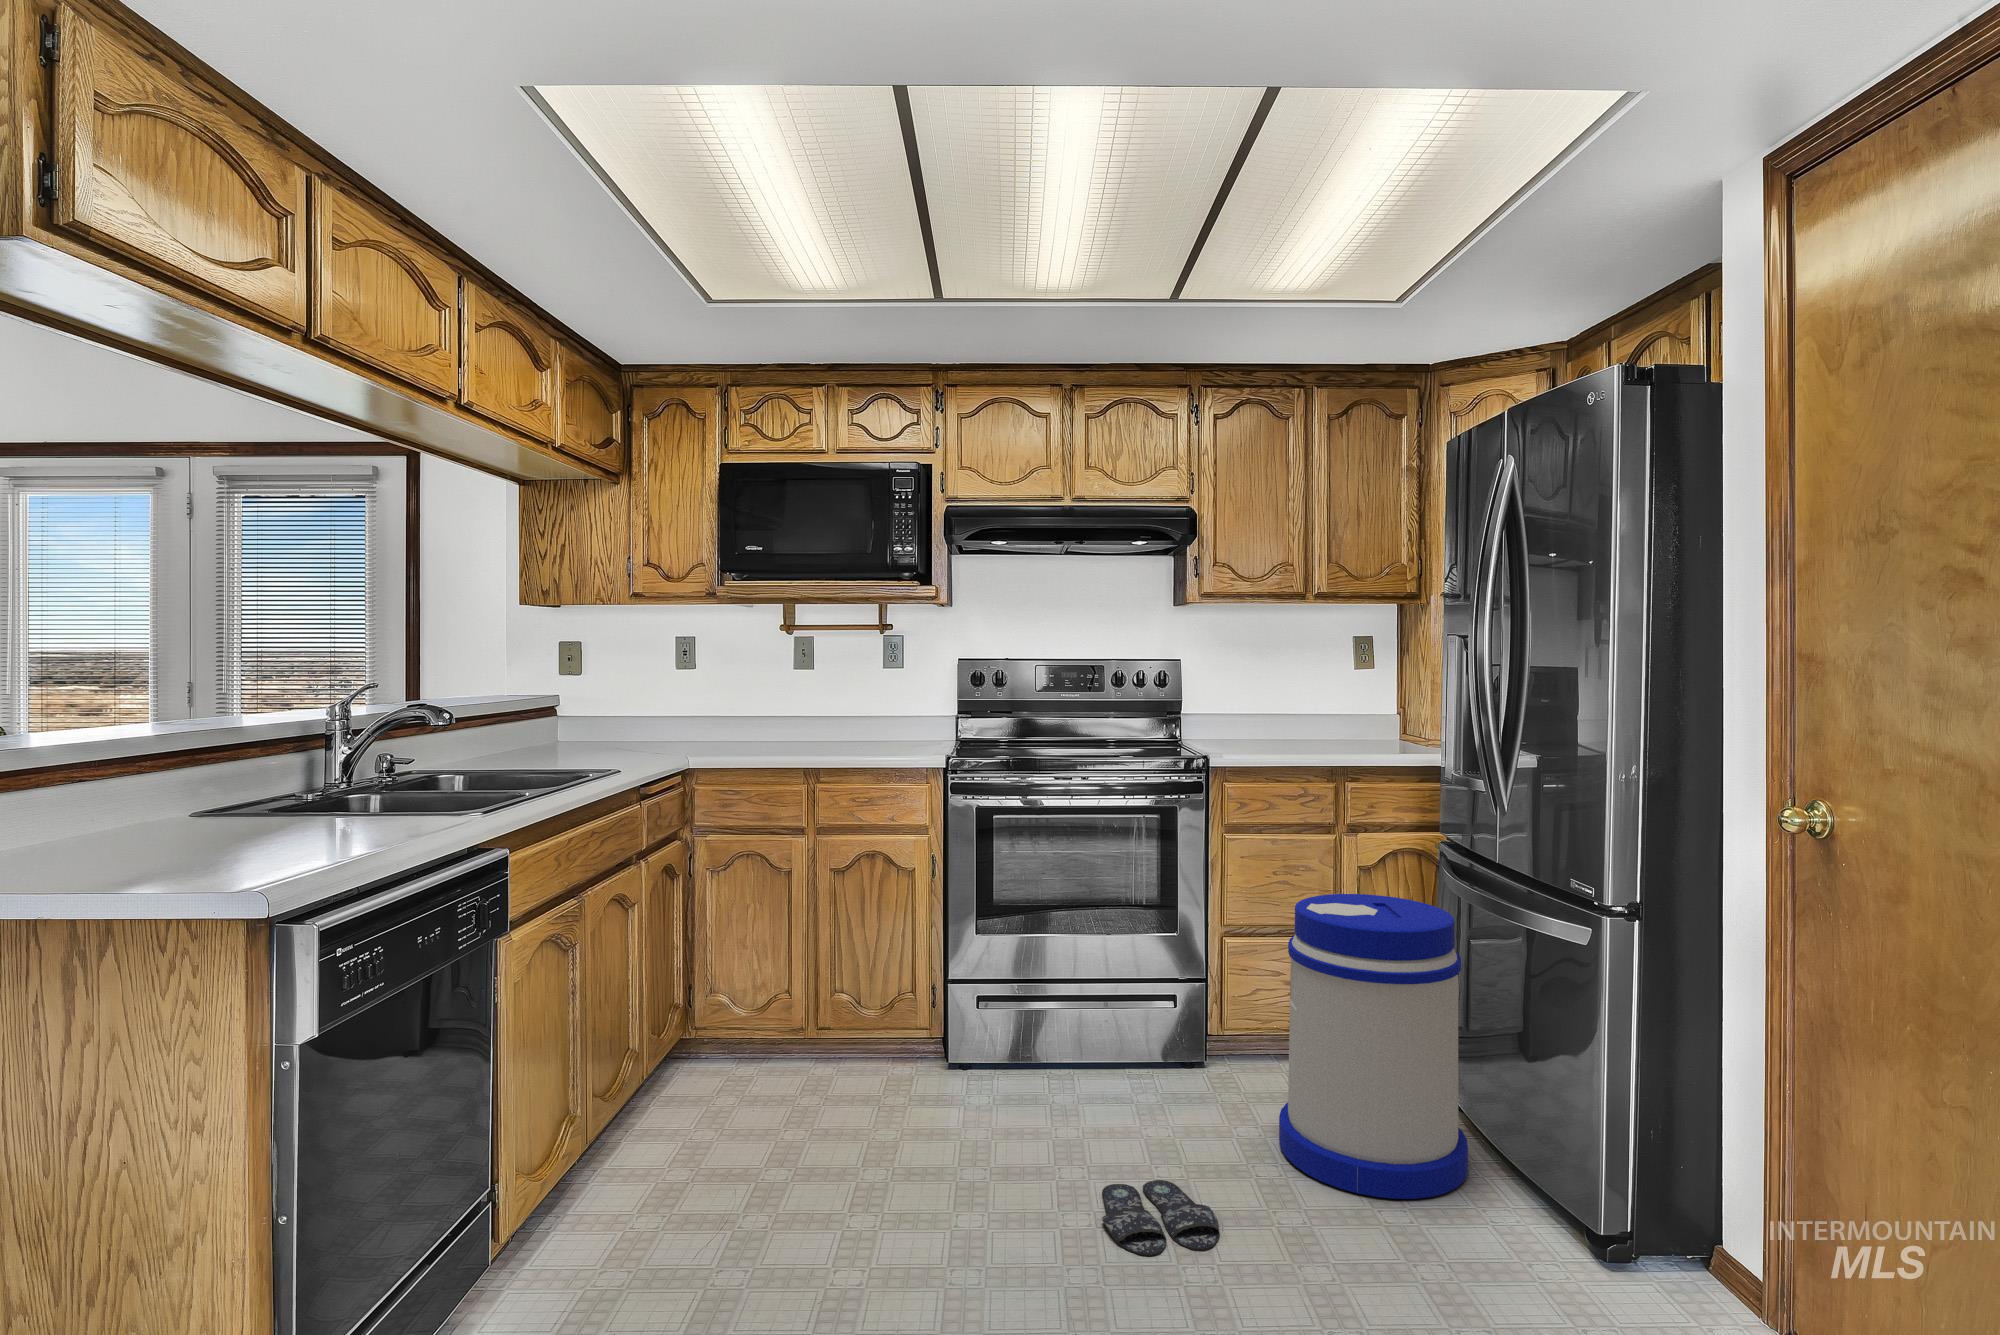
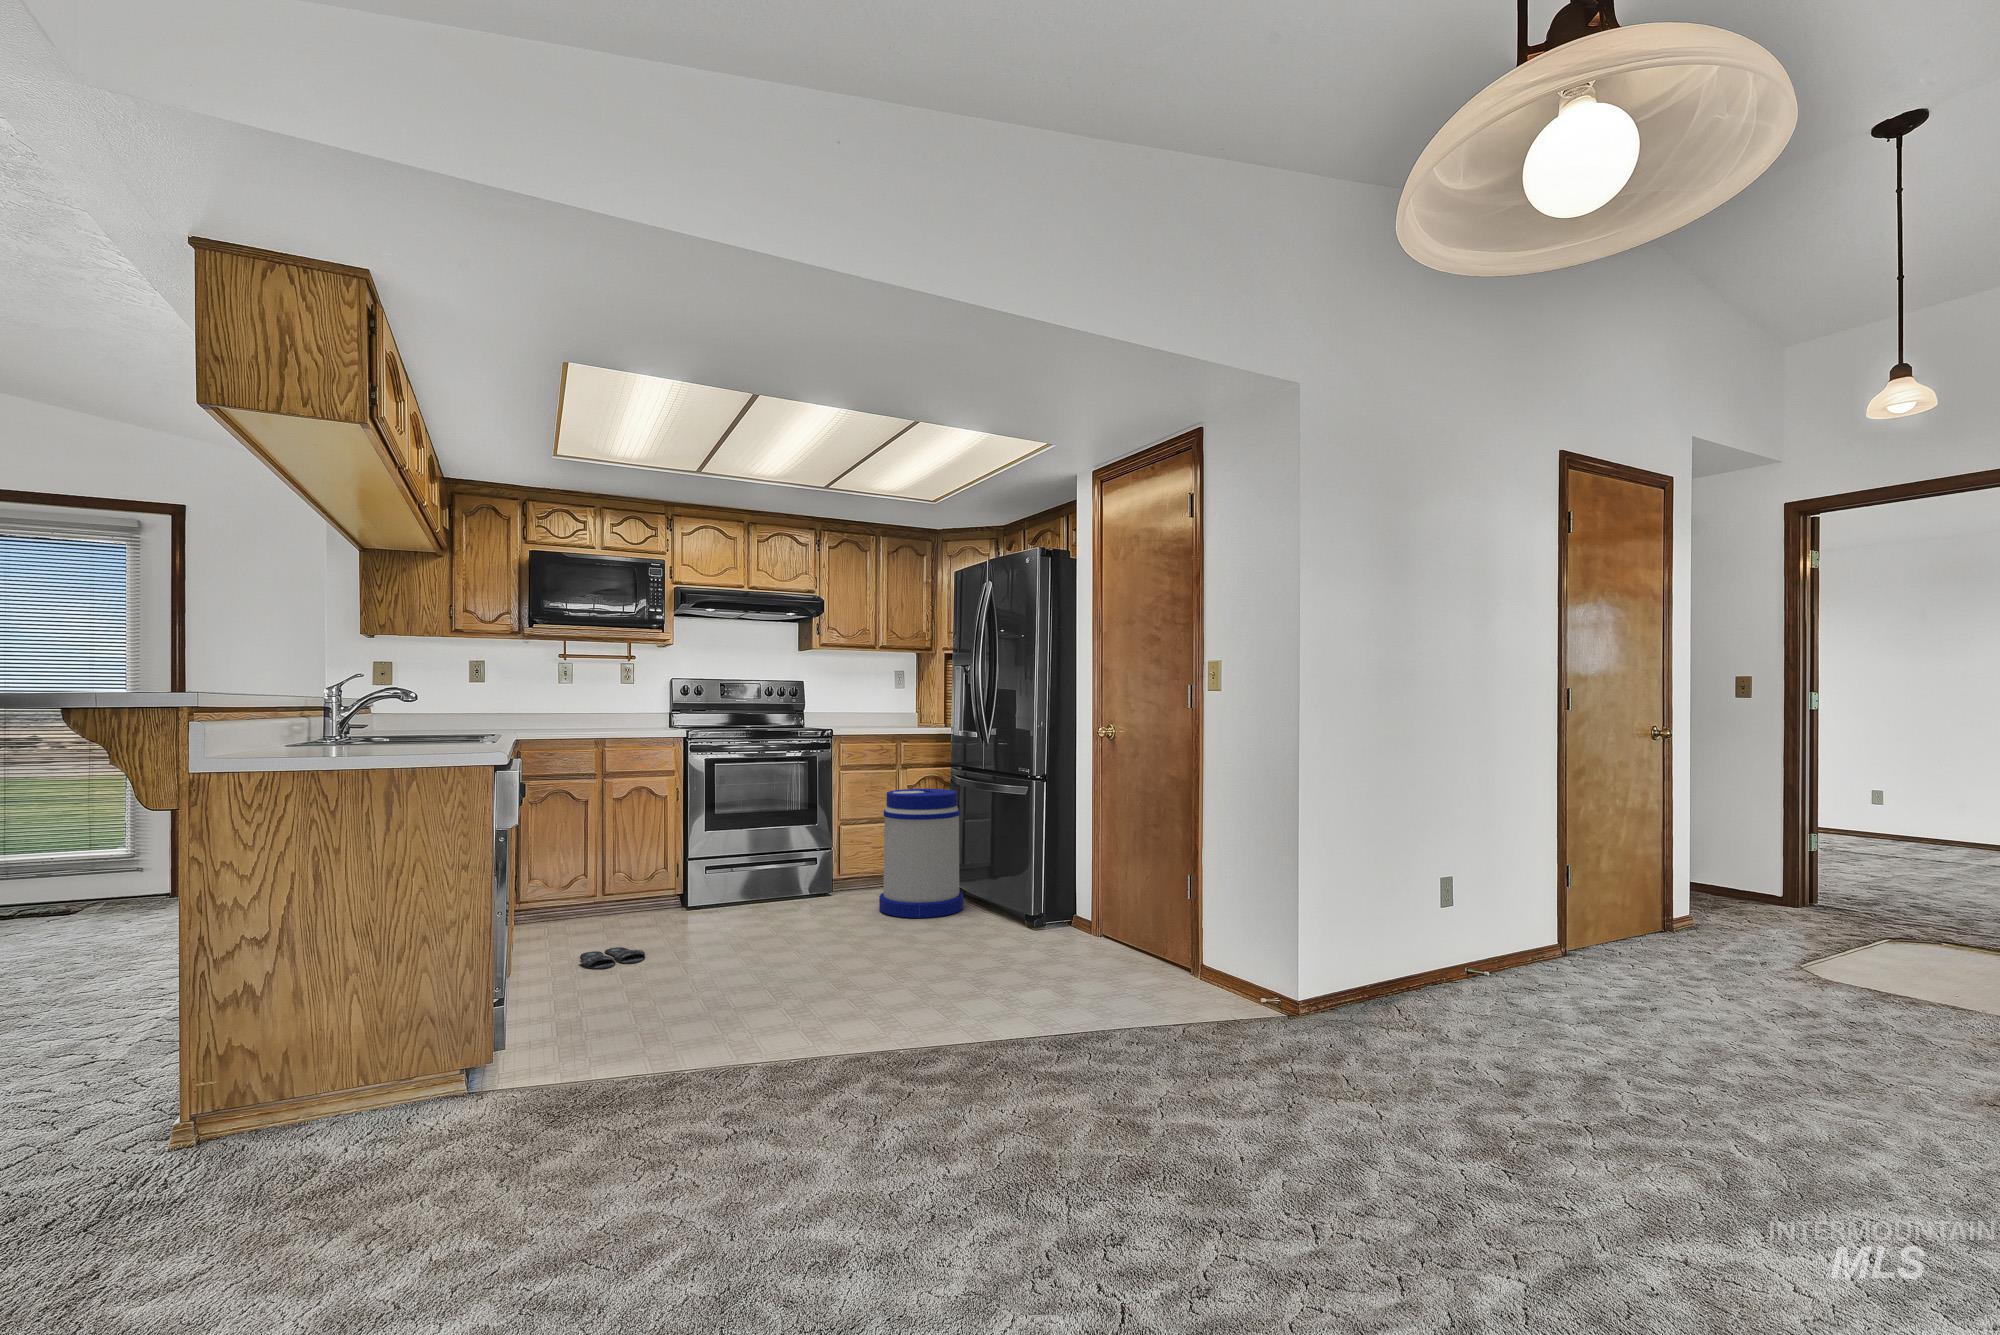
slippers: present [1102,1180,1220,1256] -> present [580,947,645,969]

